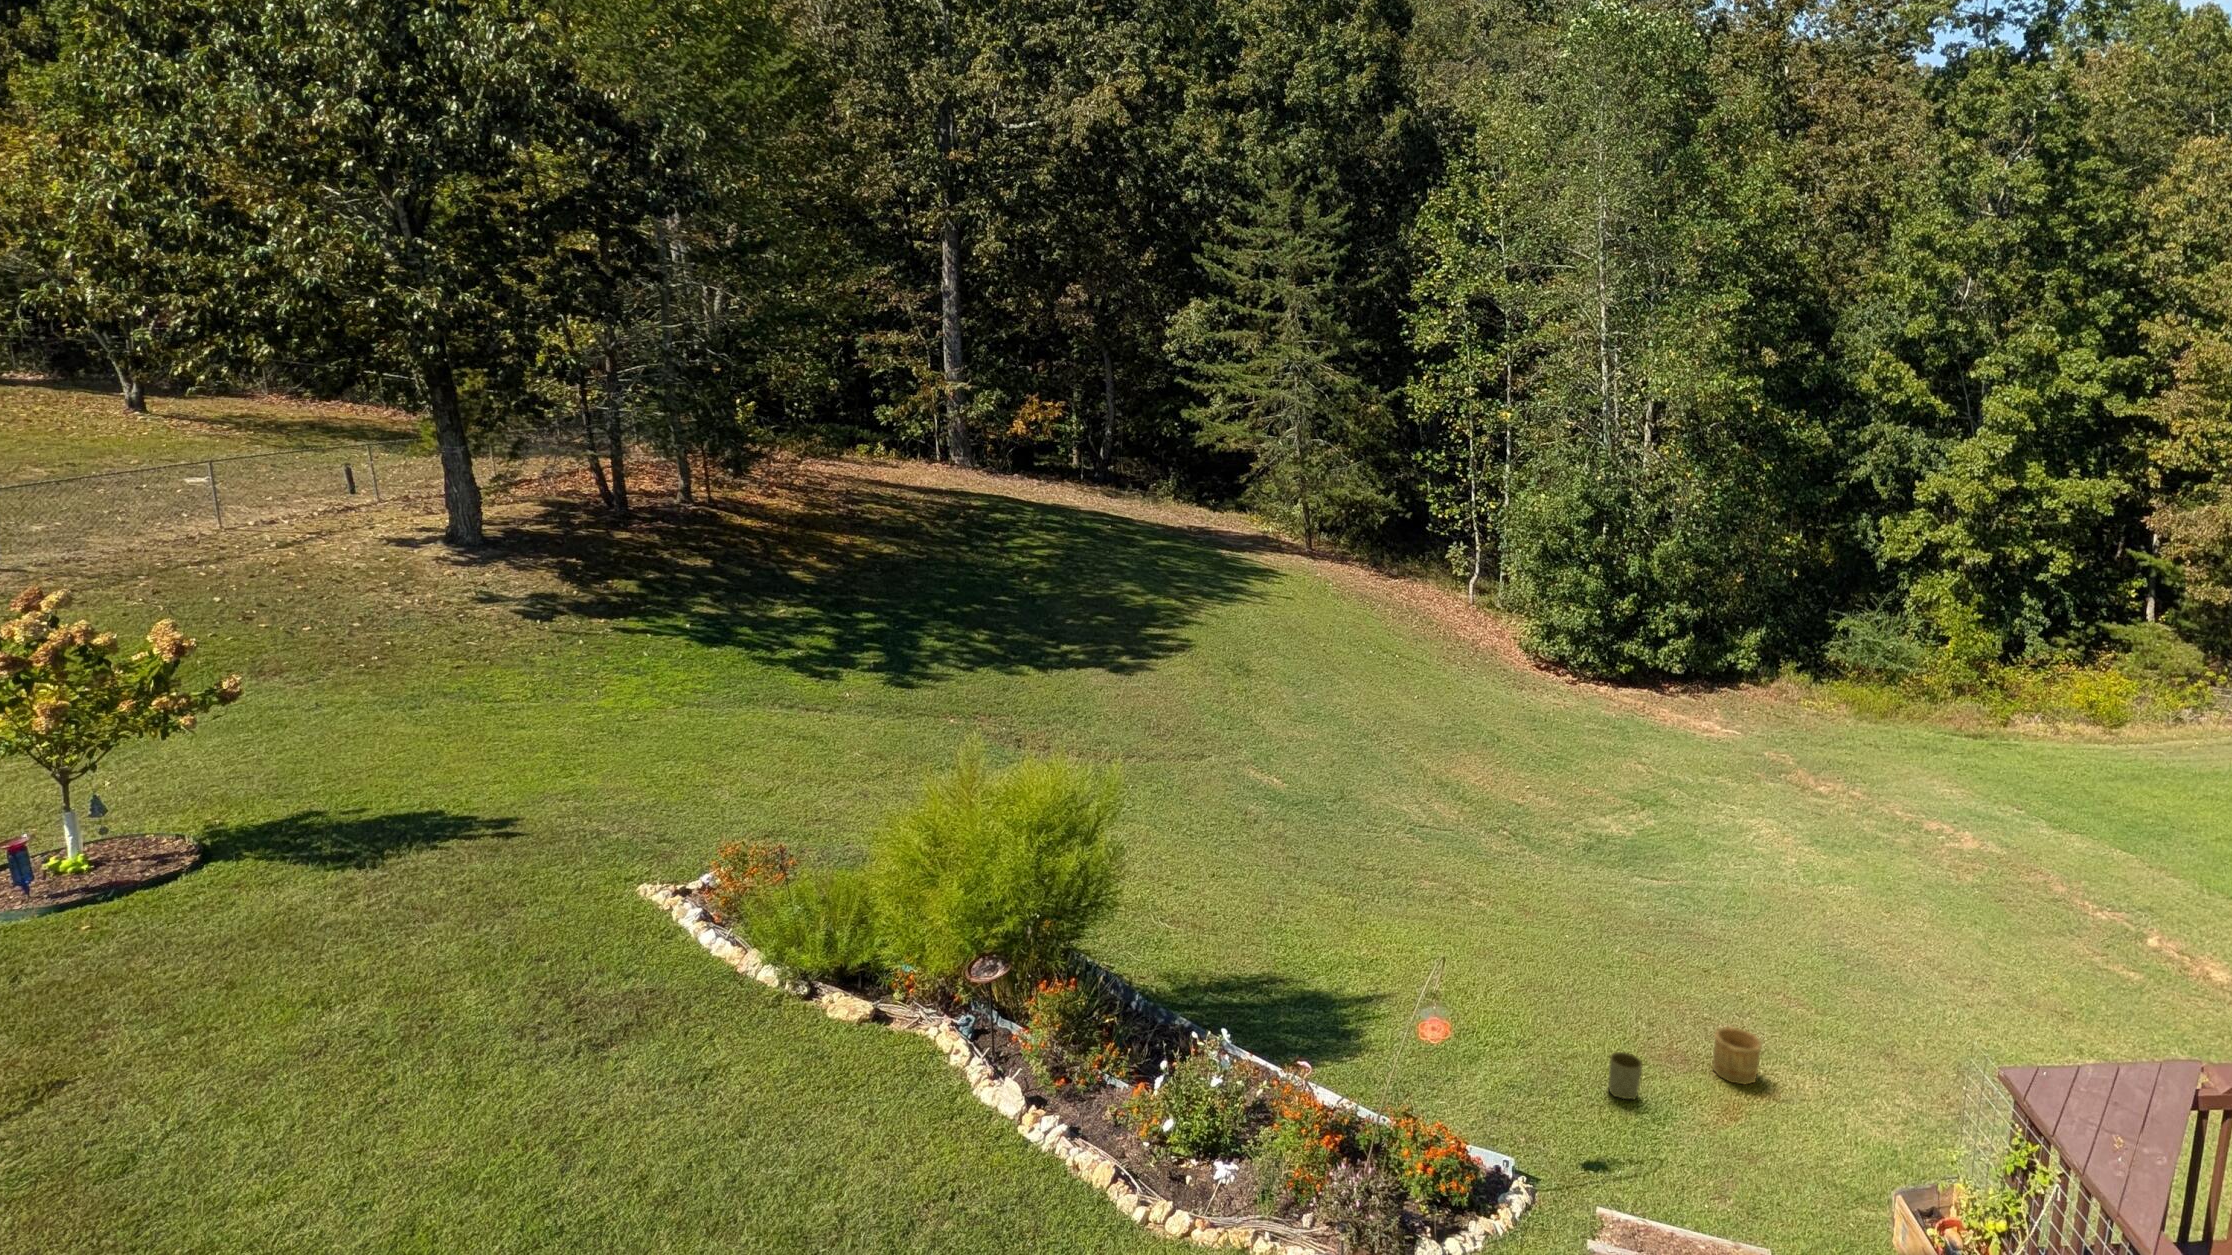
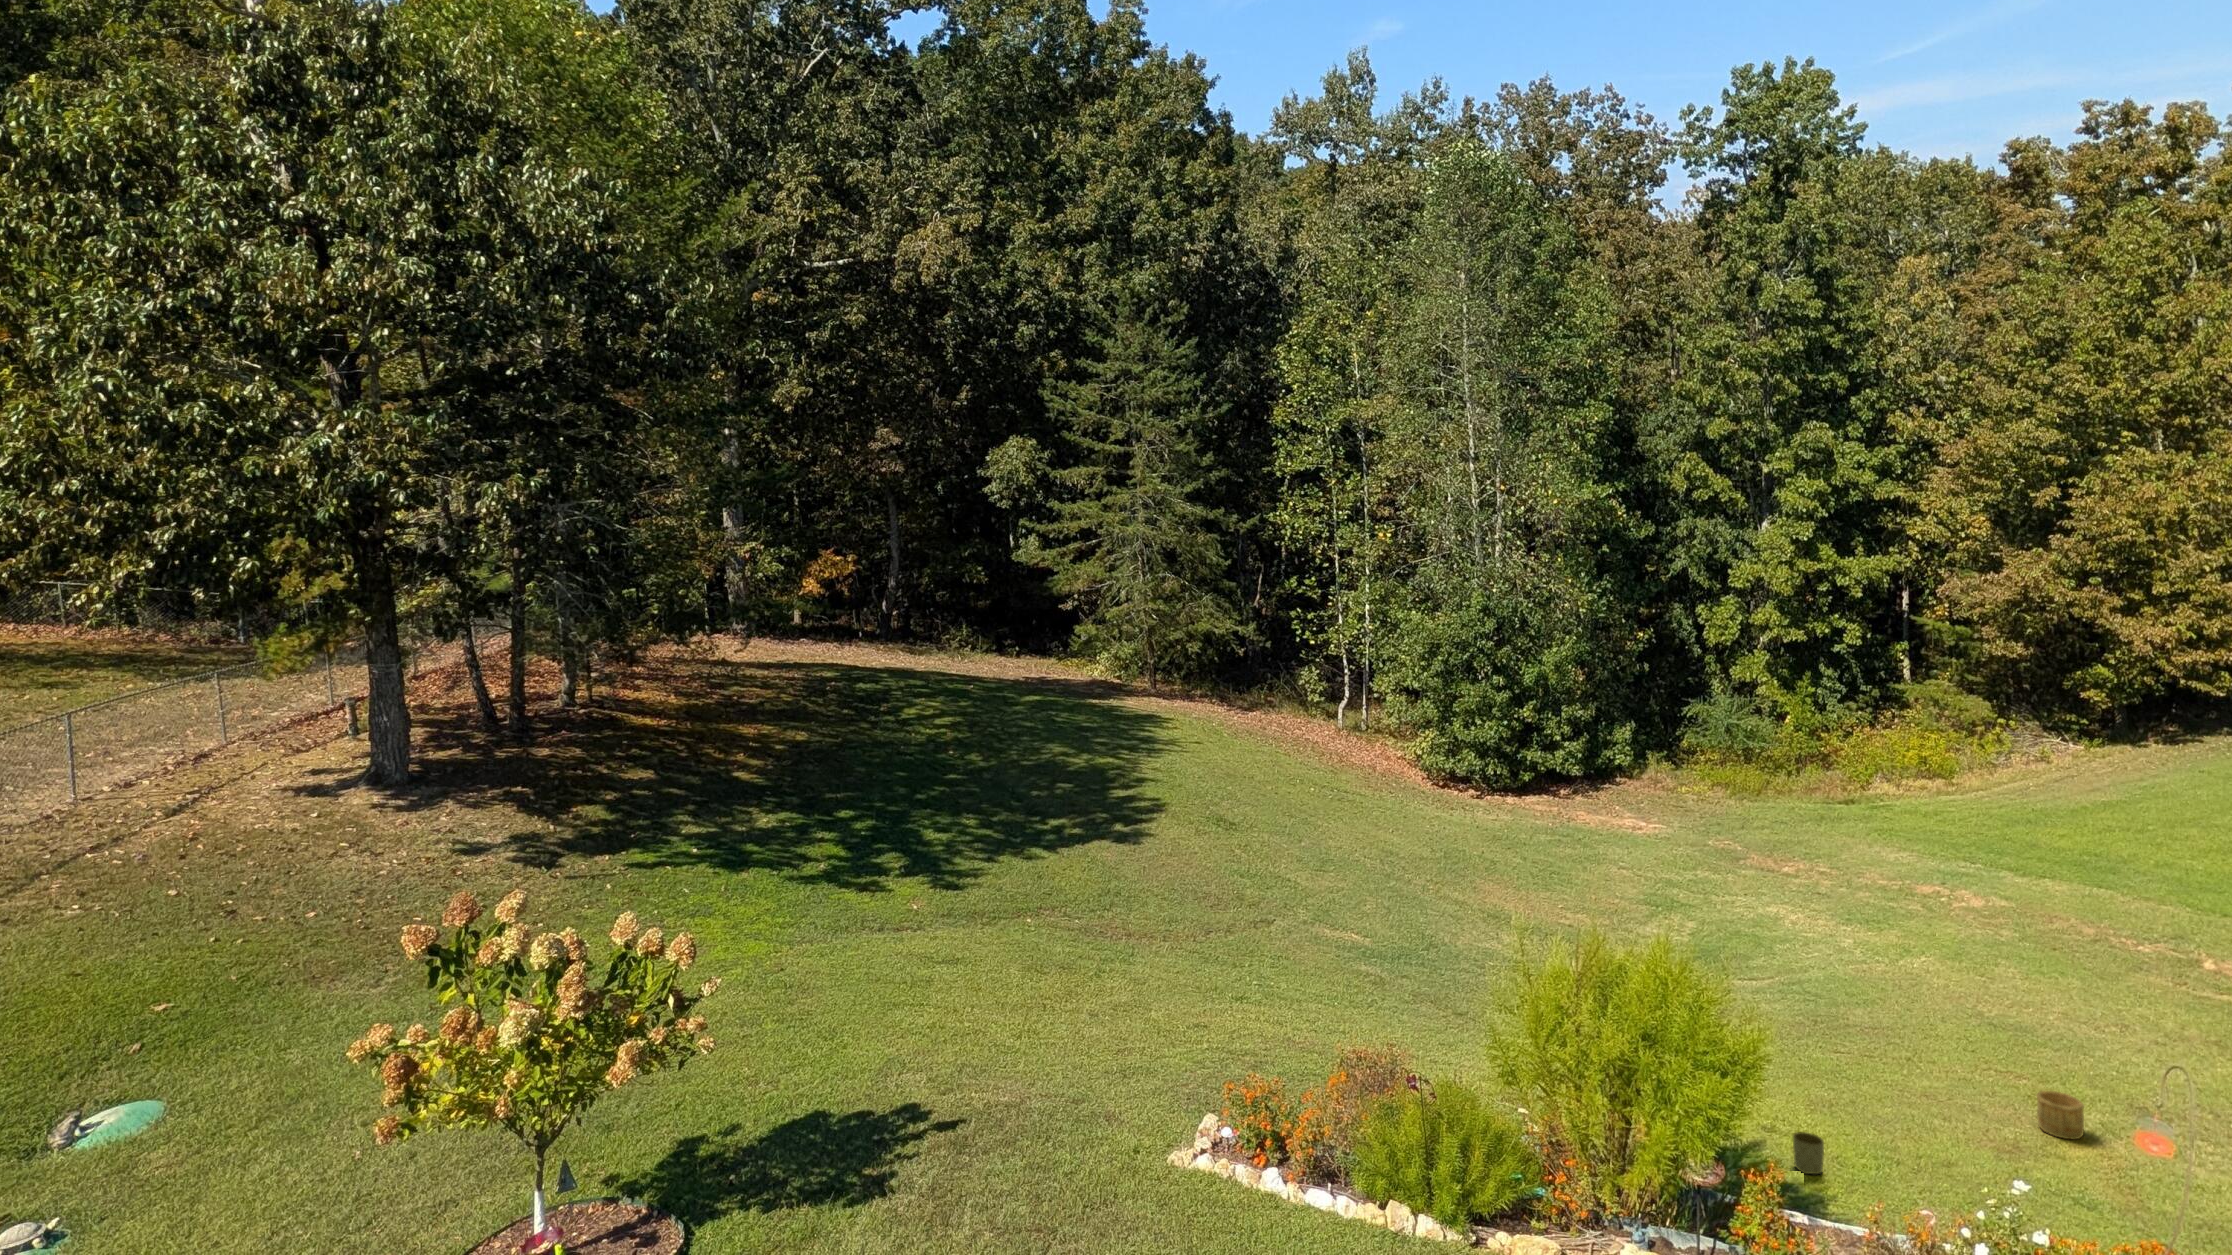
planter: present [1609,1052,1642,1099] -> present [1793,1132,1824,1174]

